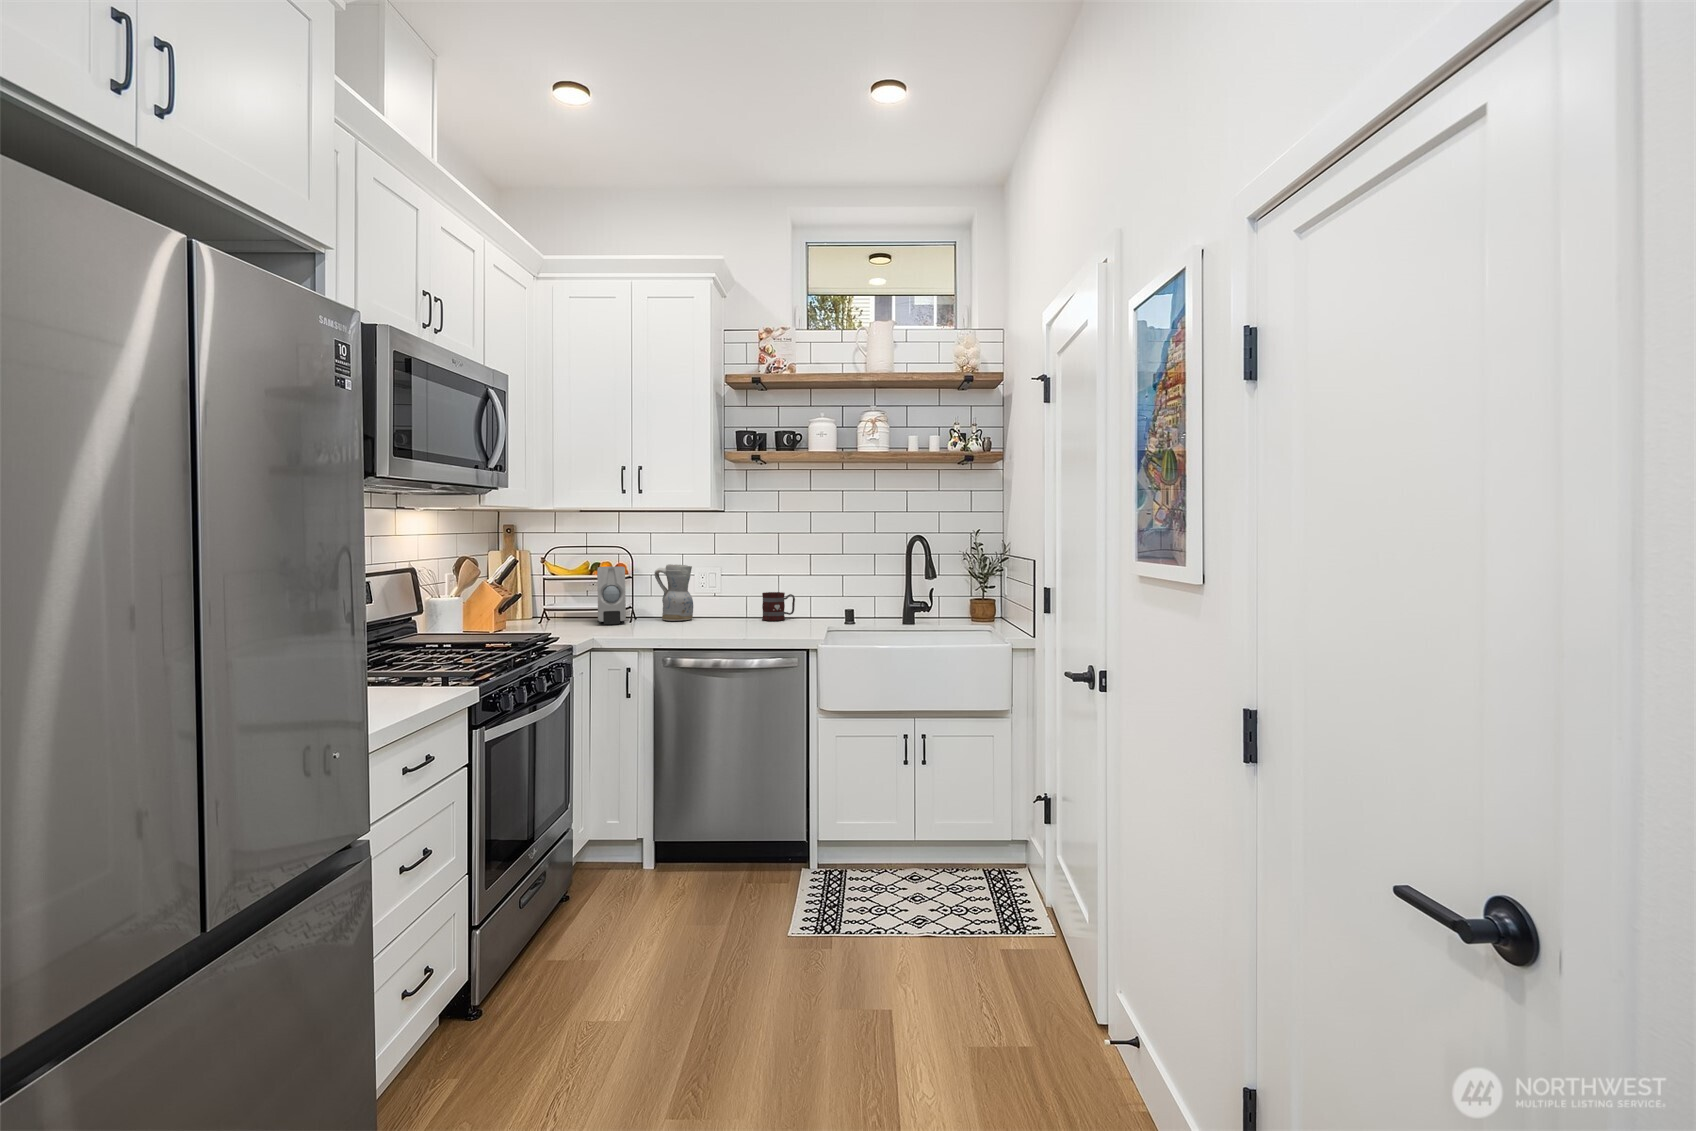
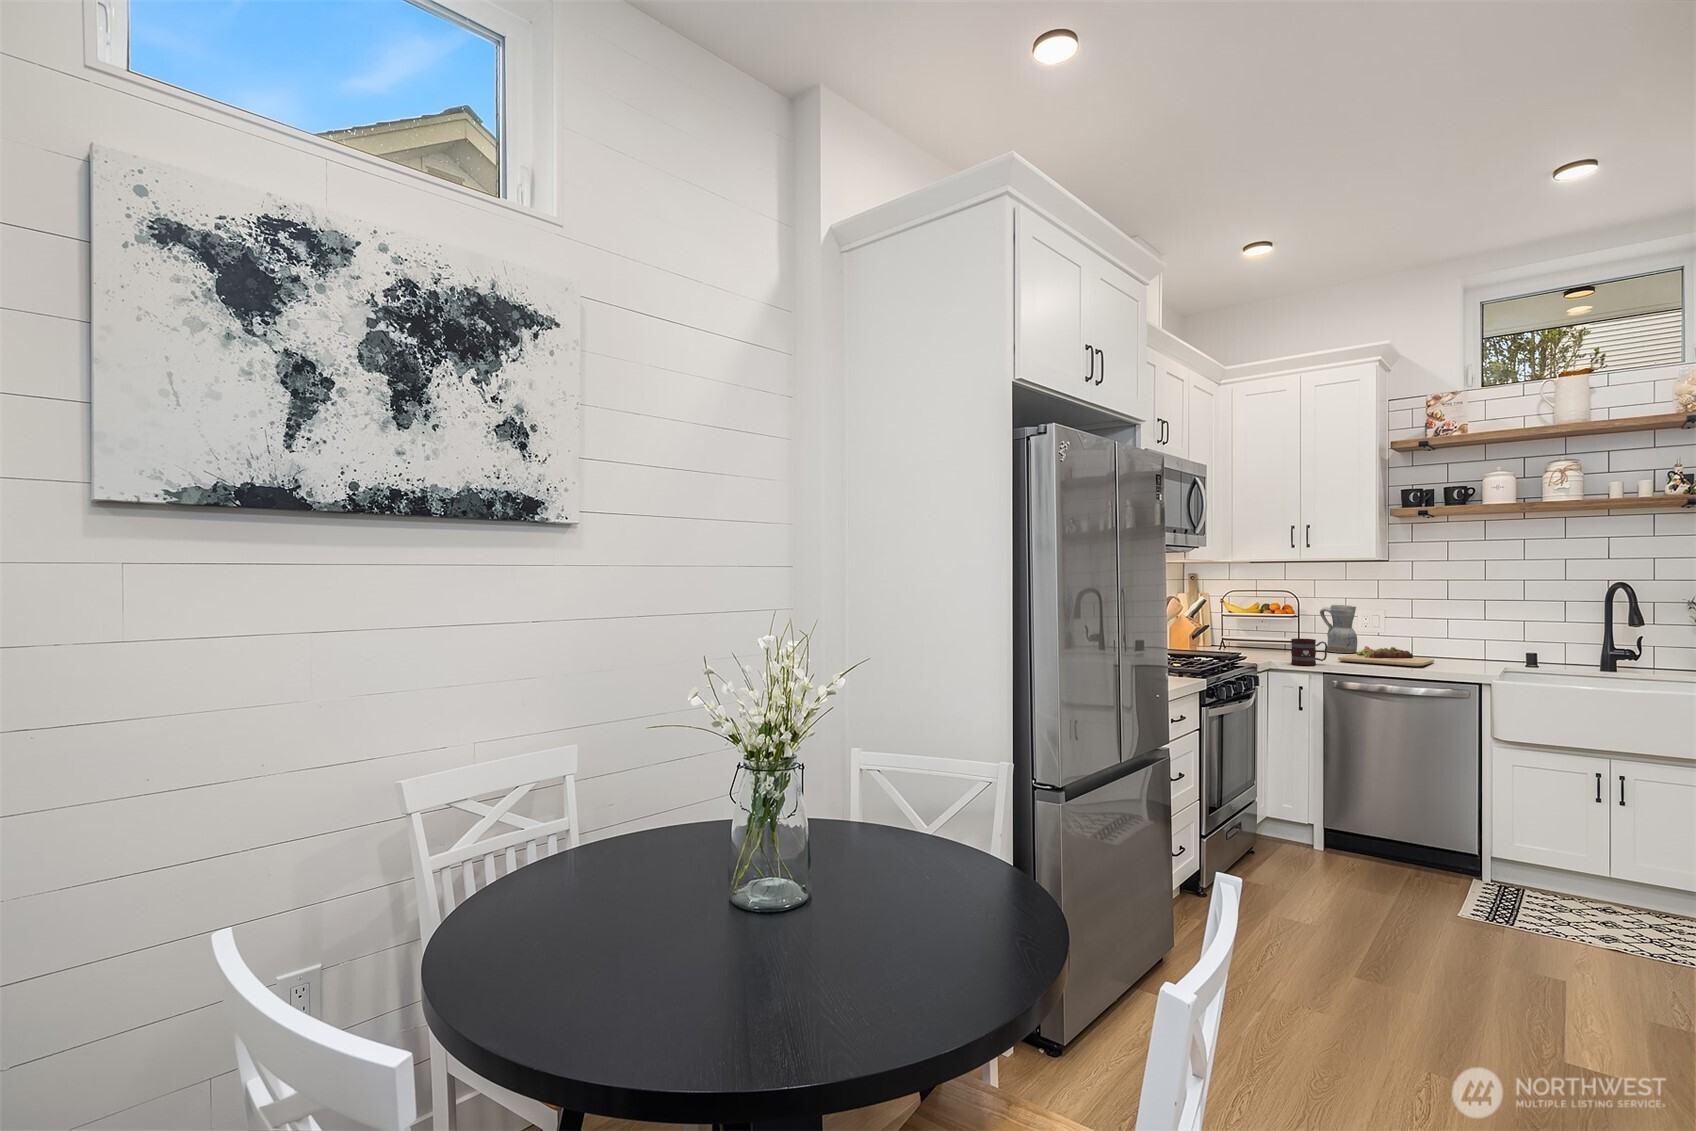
soap dispenser: present [597,566,626,624] -> none [1268,605,1294,652]
mug: present [762,592,795,621] -> present [1291,638,1327,665]
cutting board: none [671,612,766,634] -> present [1338,646,1434,666]

